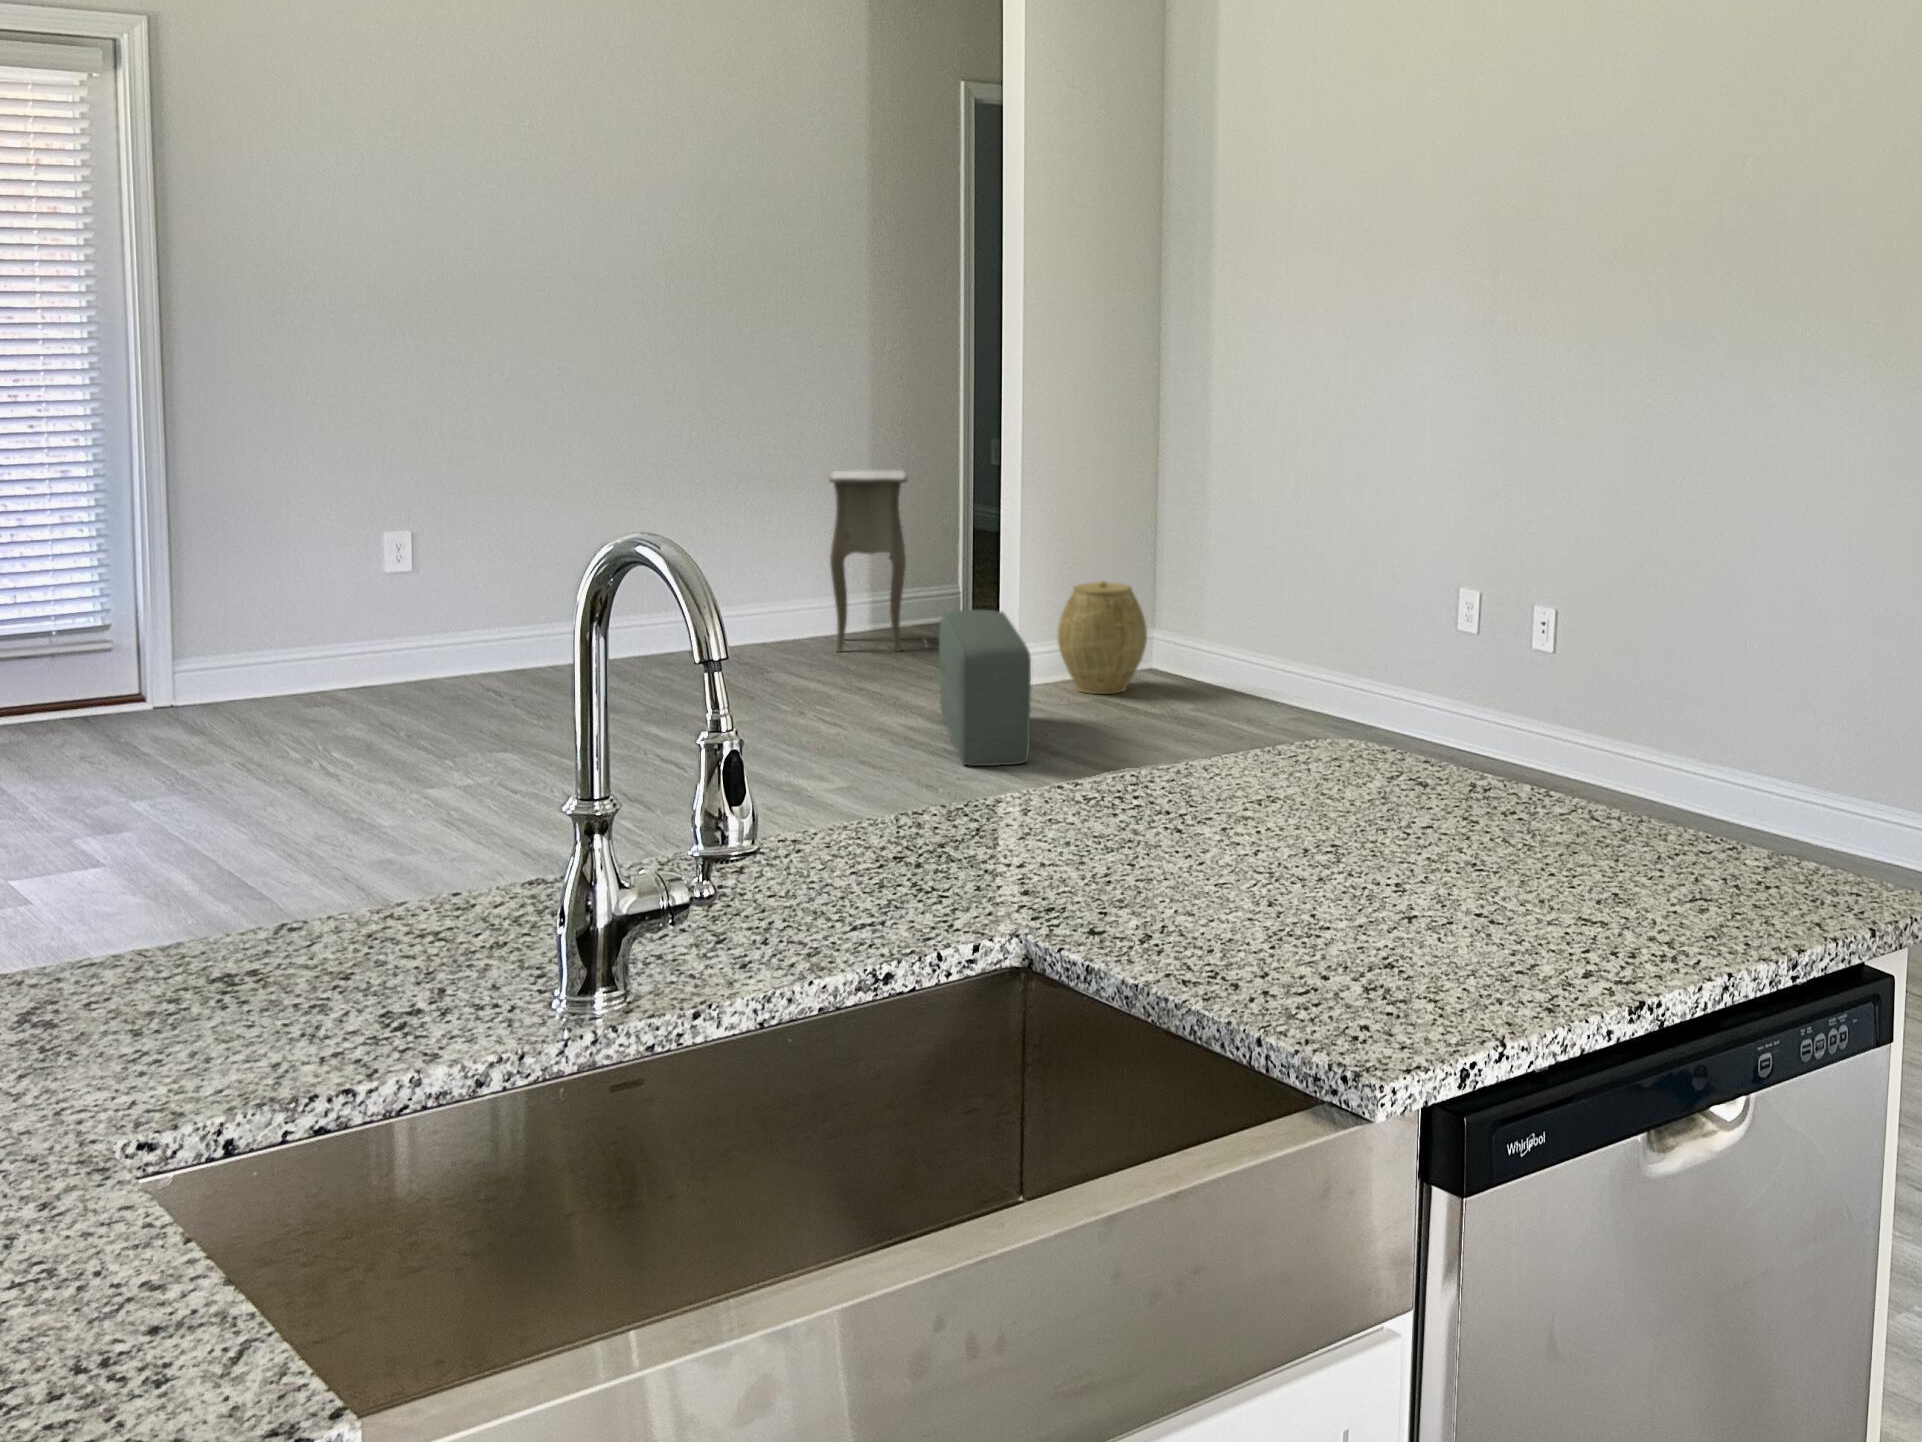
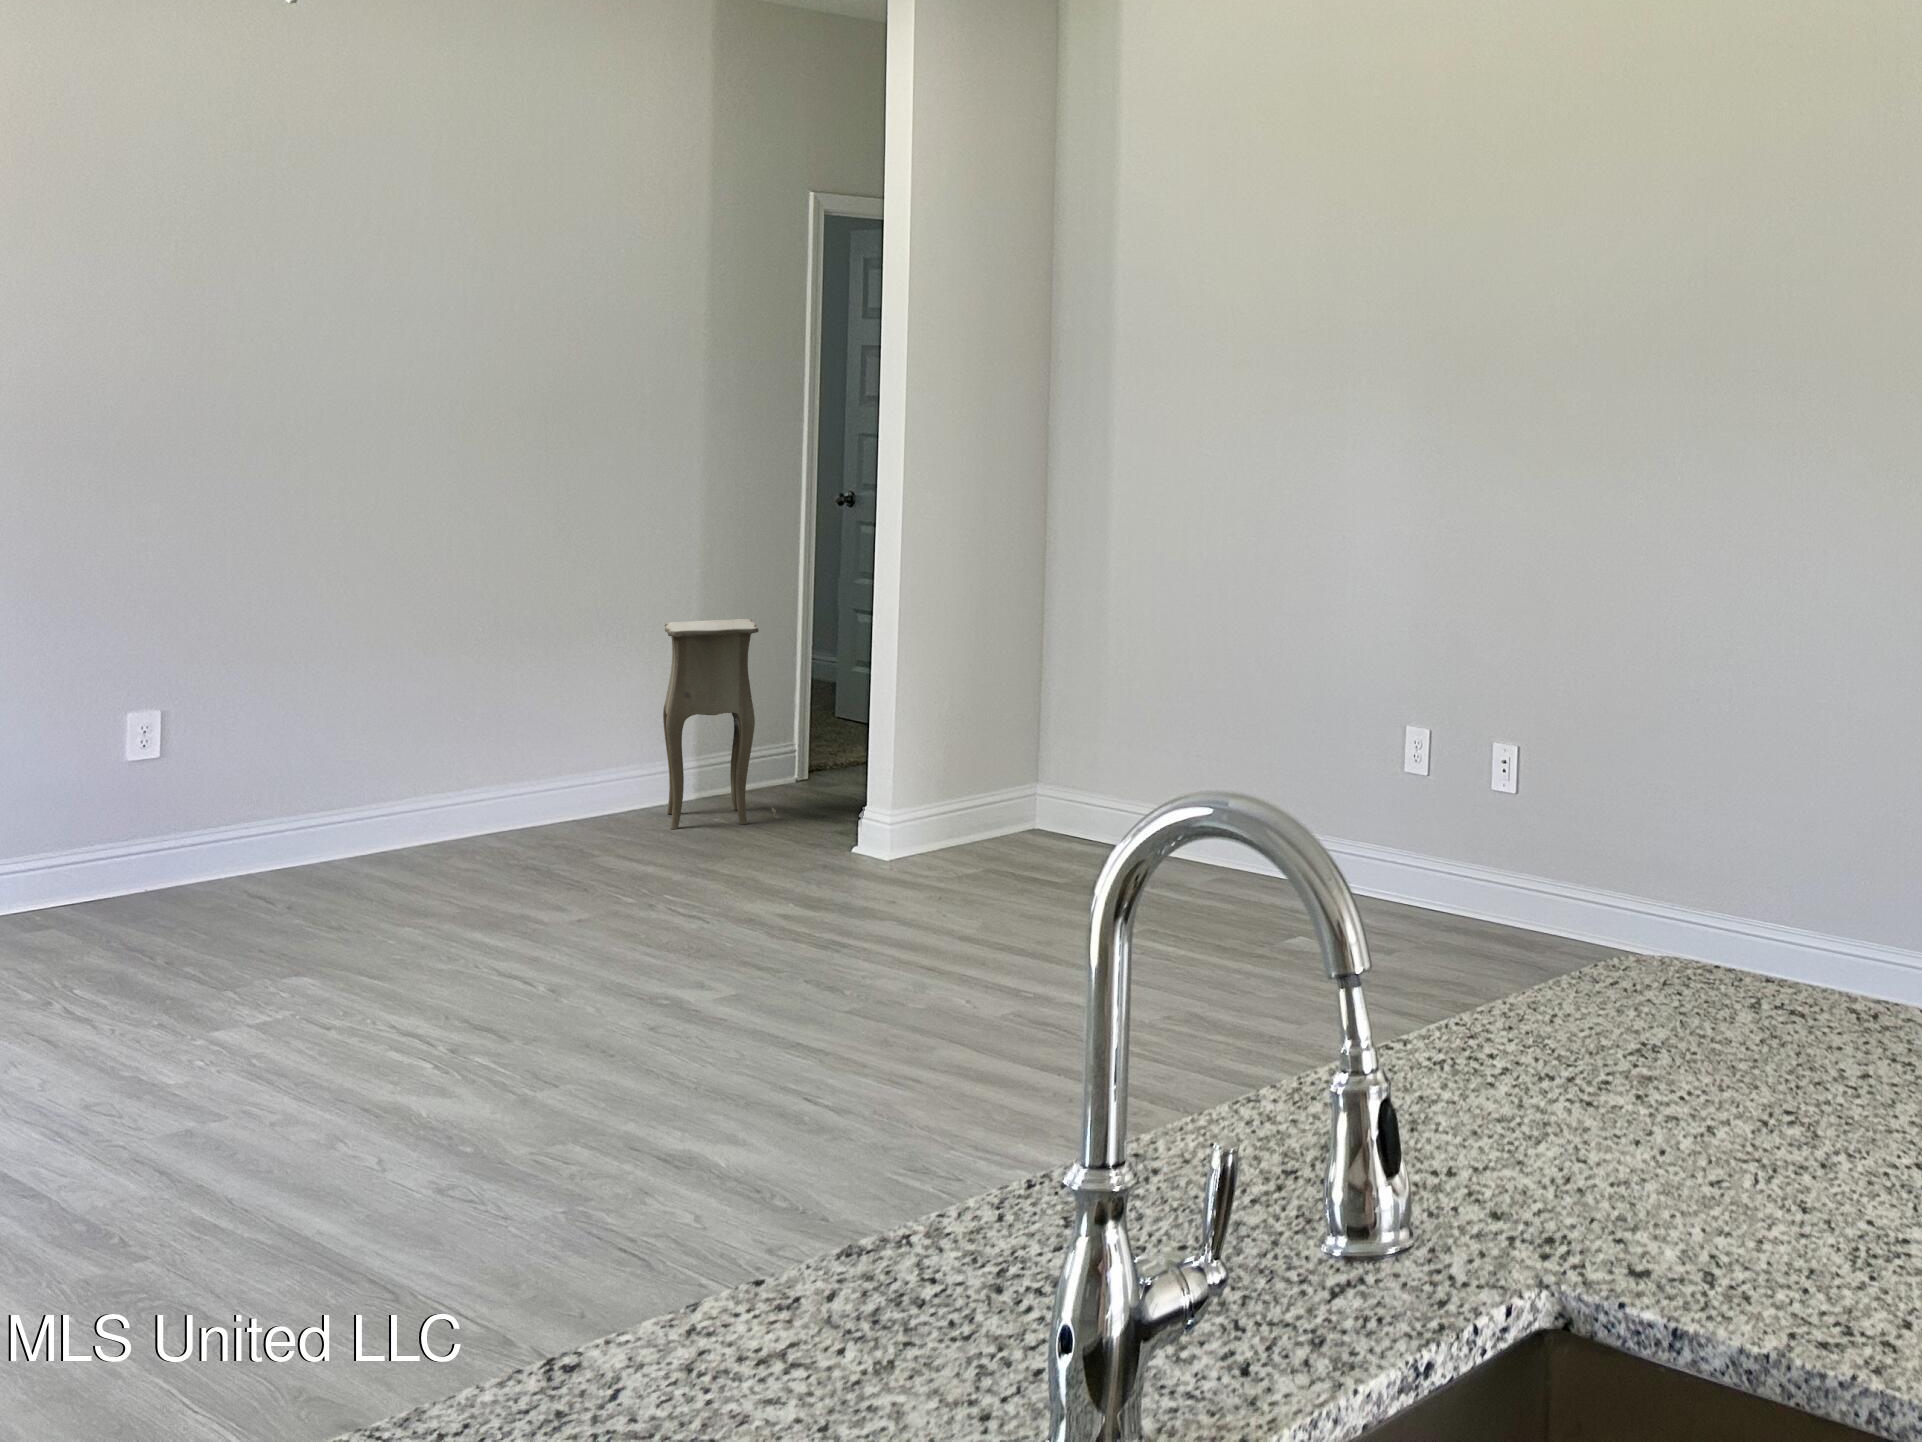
woven basket: present [1058,581,1147,694] -> none [943,735,1044,863]
pouf: present [939,610,1031,766] -> none [821,775,945,959]

